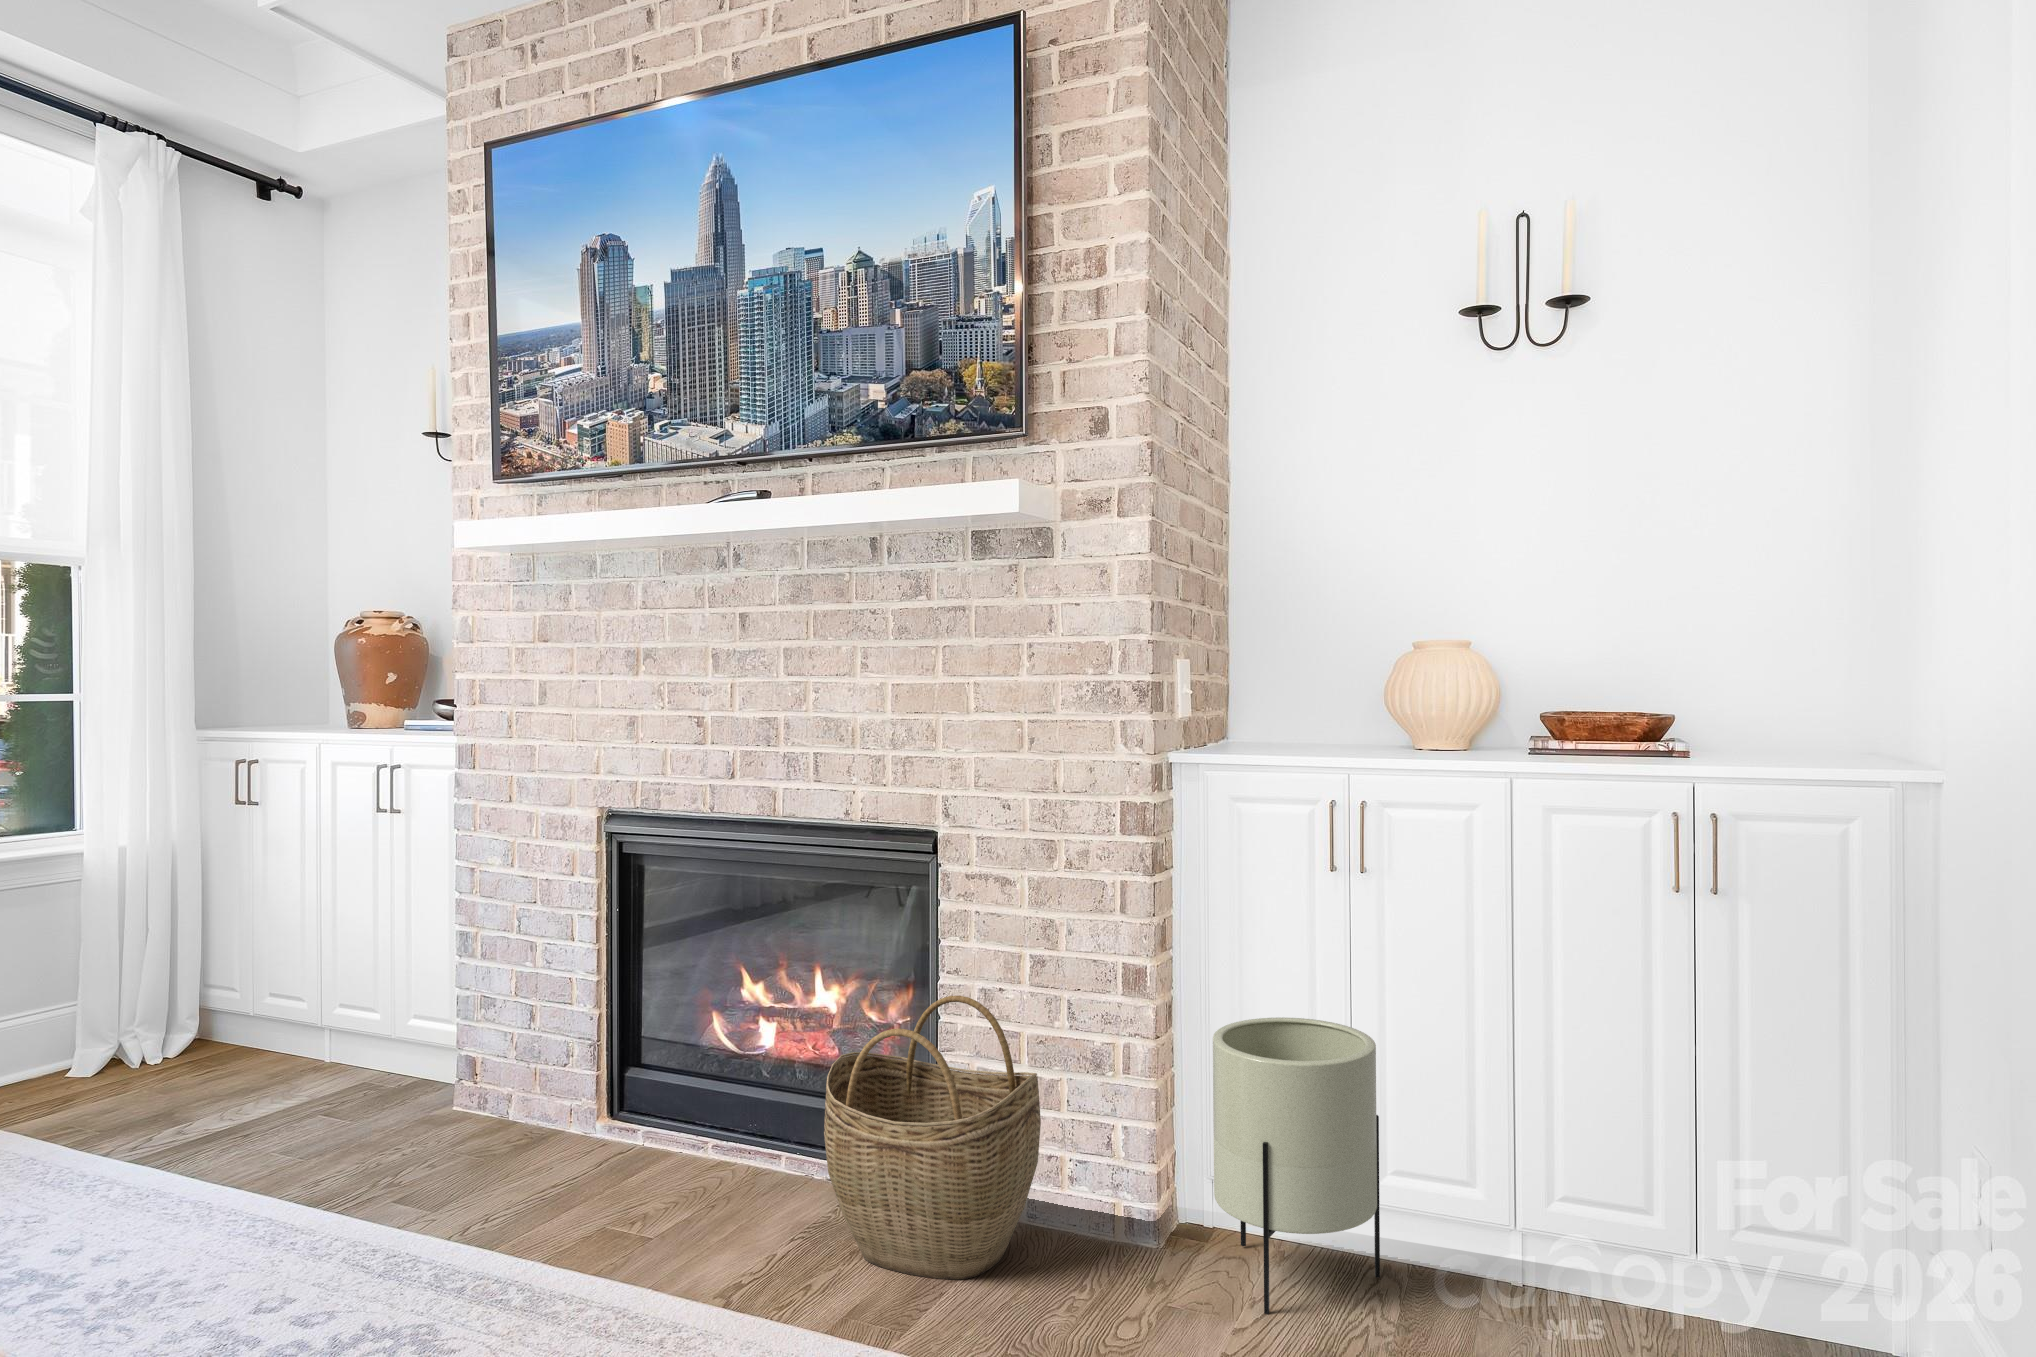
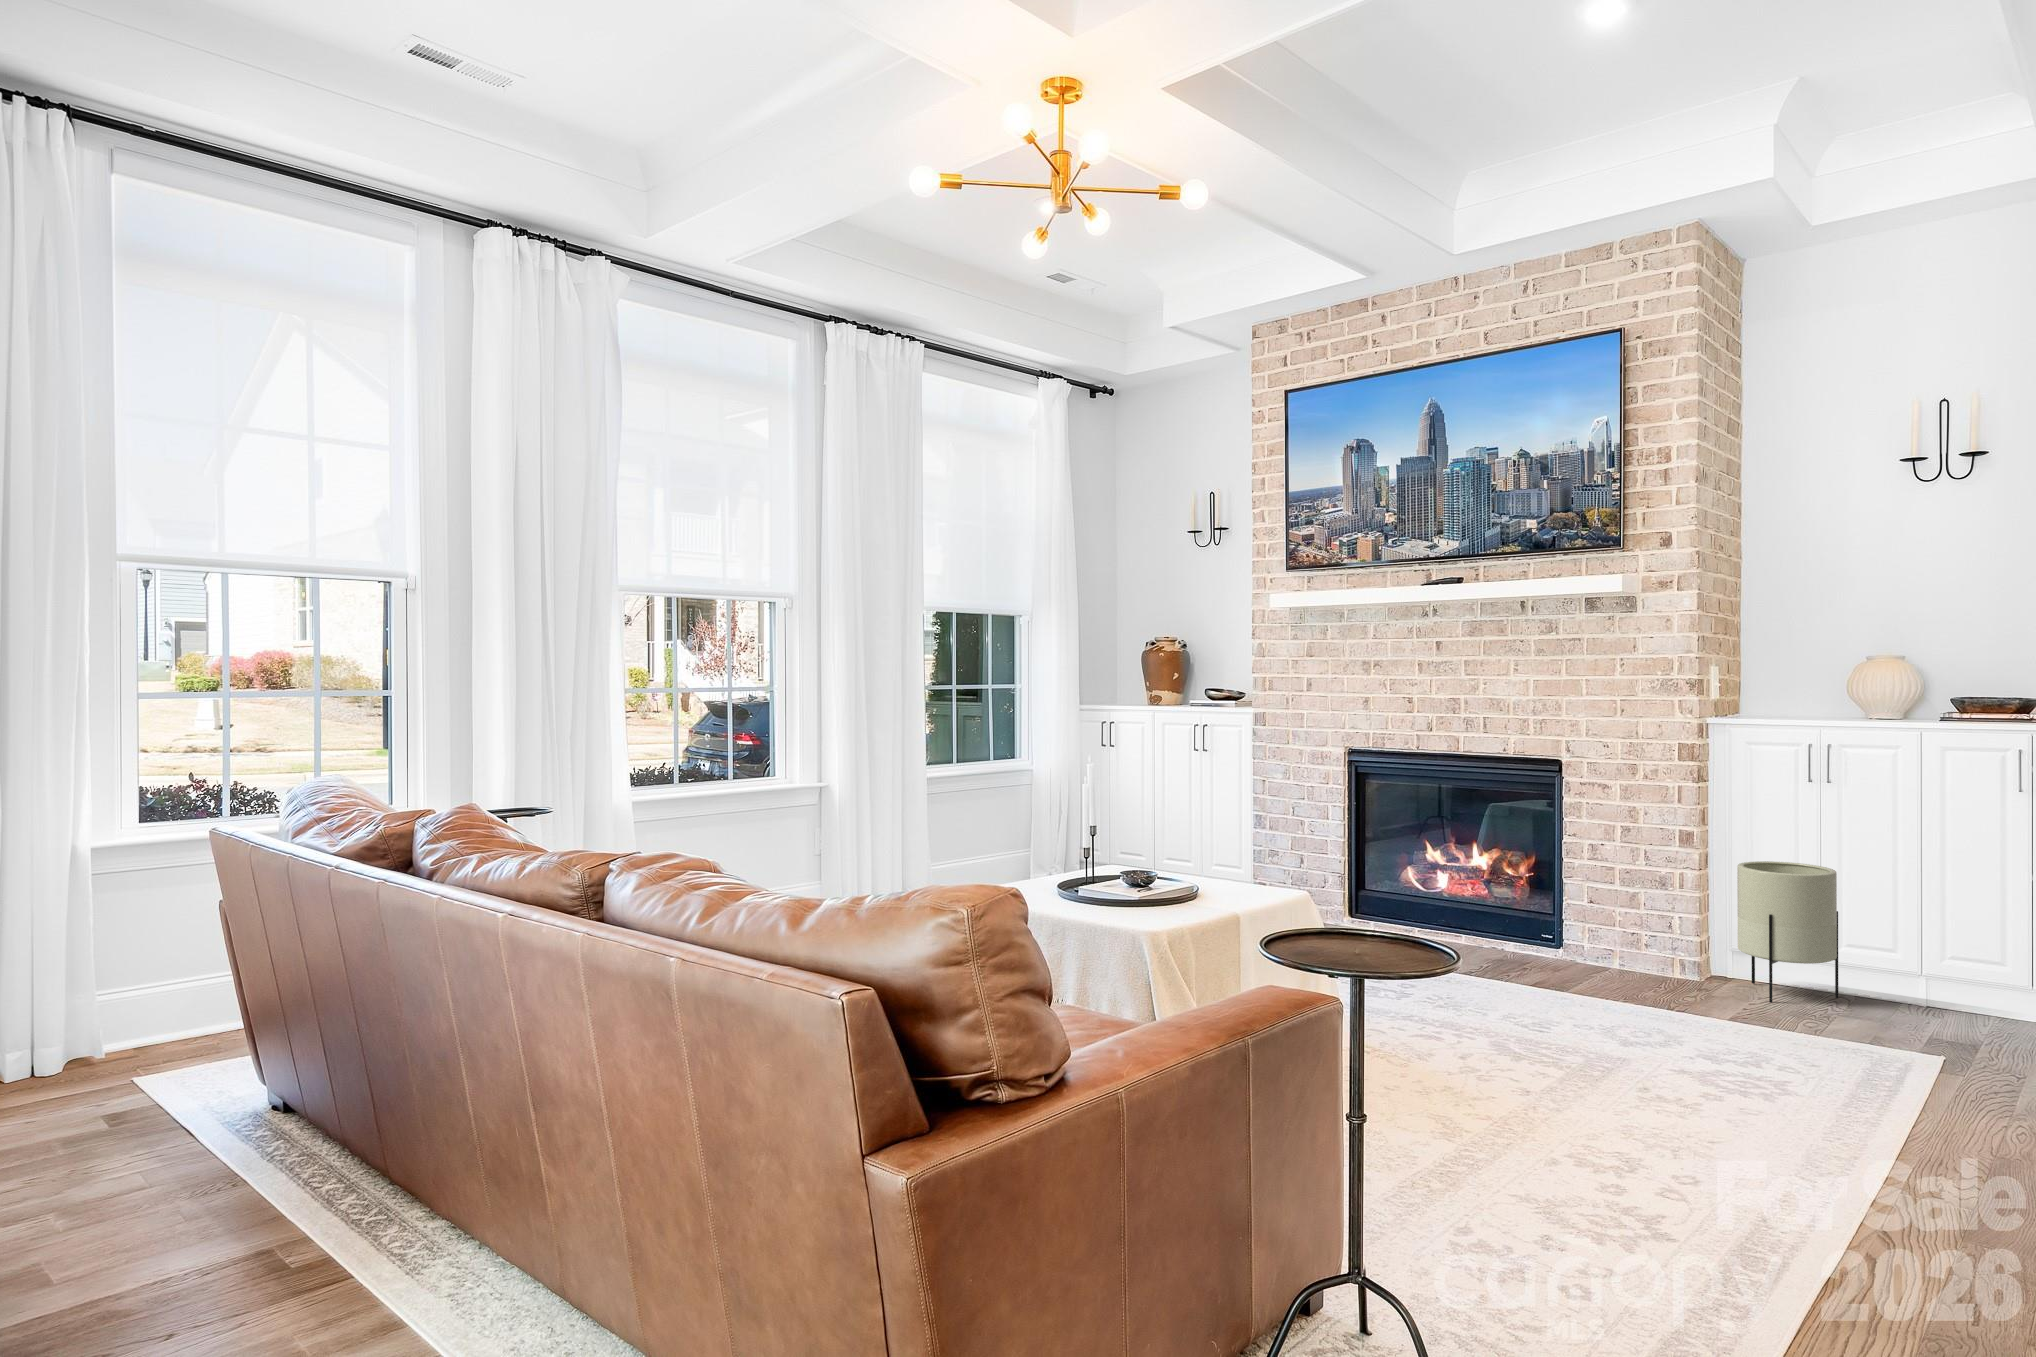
woven basket: present [824,995,1041,1279] -> none [1512,844,1634,981]

